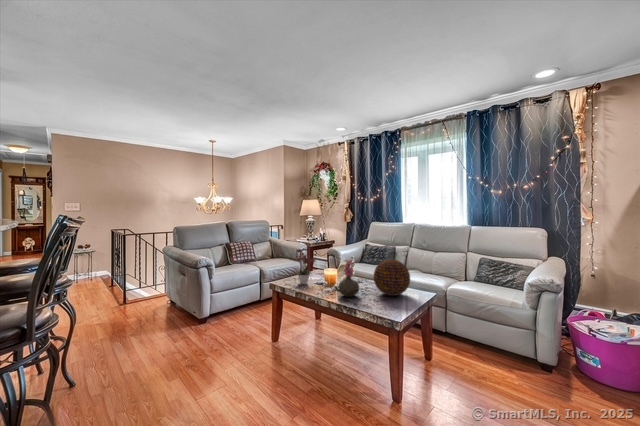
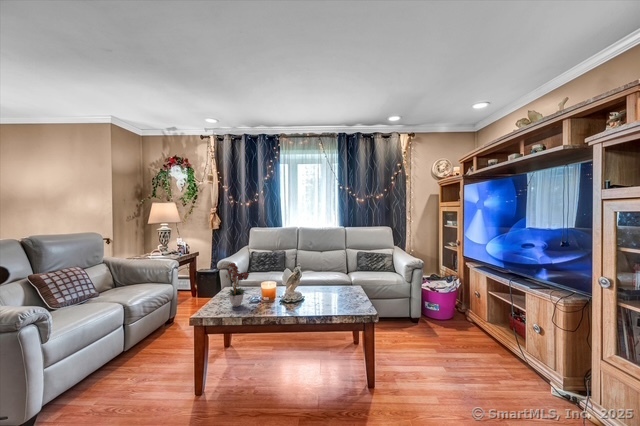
vase: present [339,259,359,297] -> none [294,266,316,308]
decorative orb: present [374,259,410,296] -> none [318,262,352,297]

